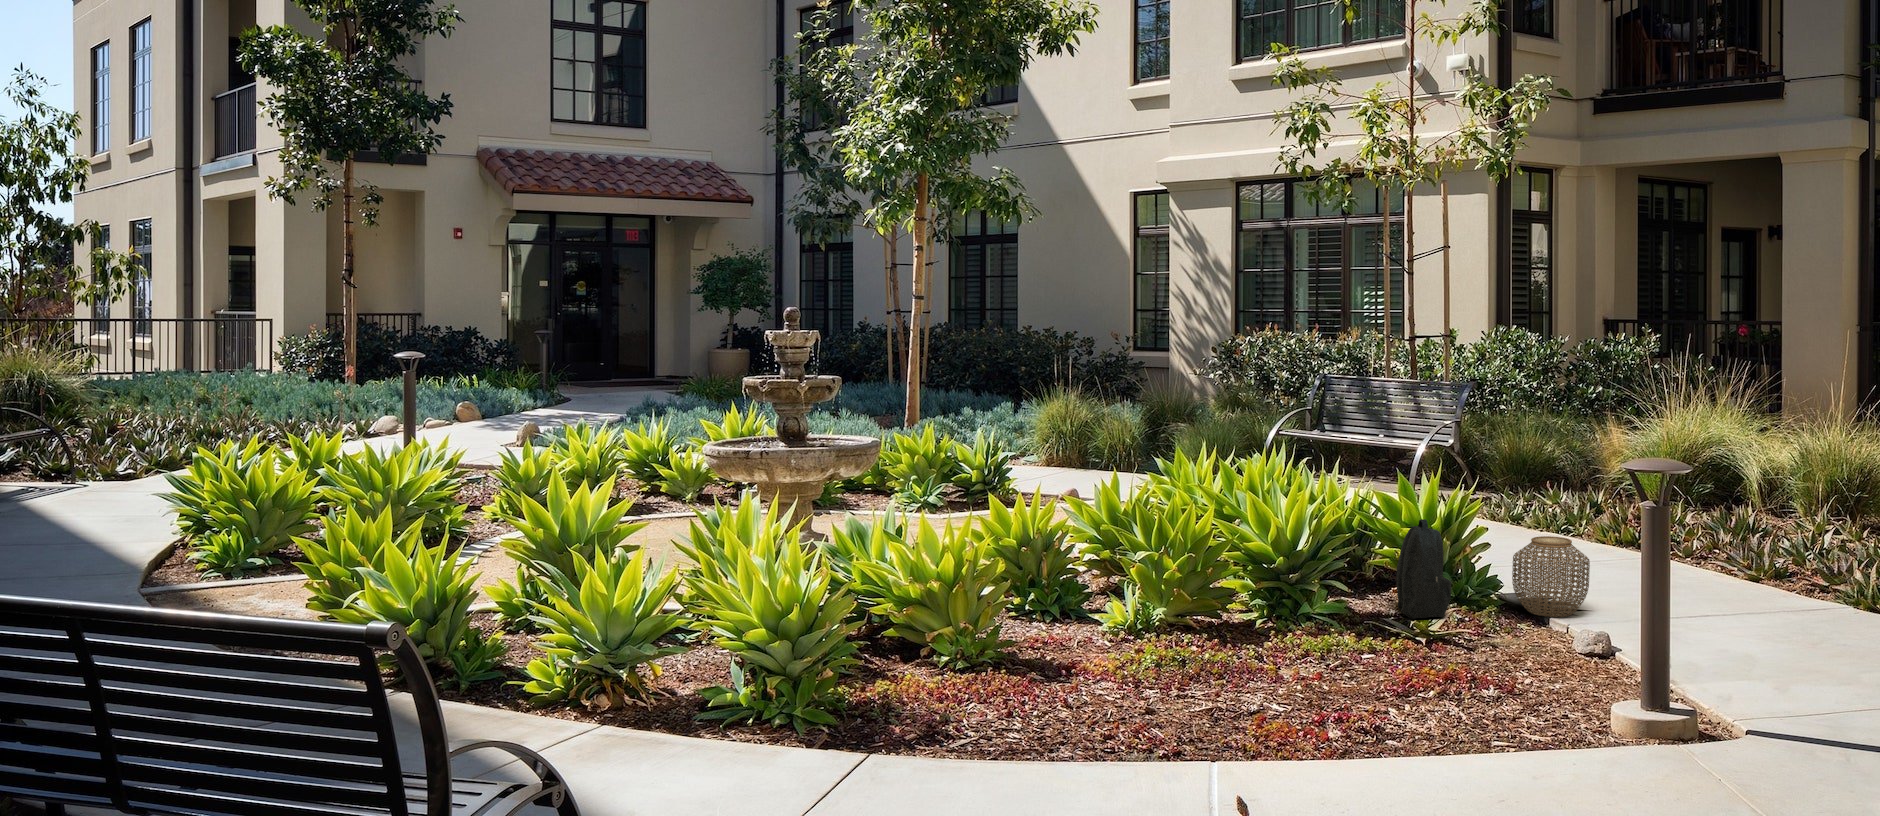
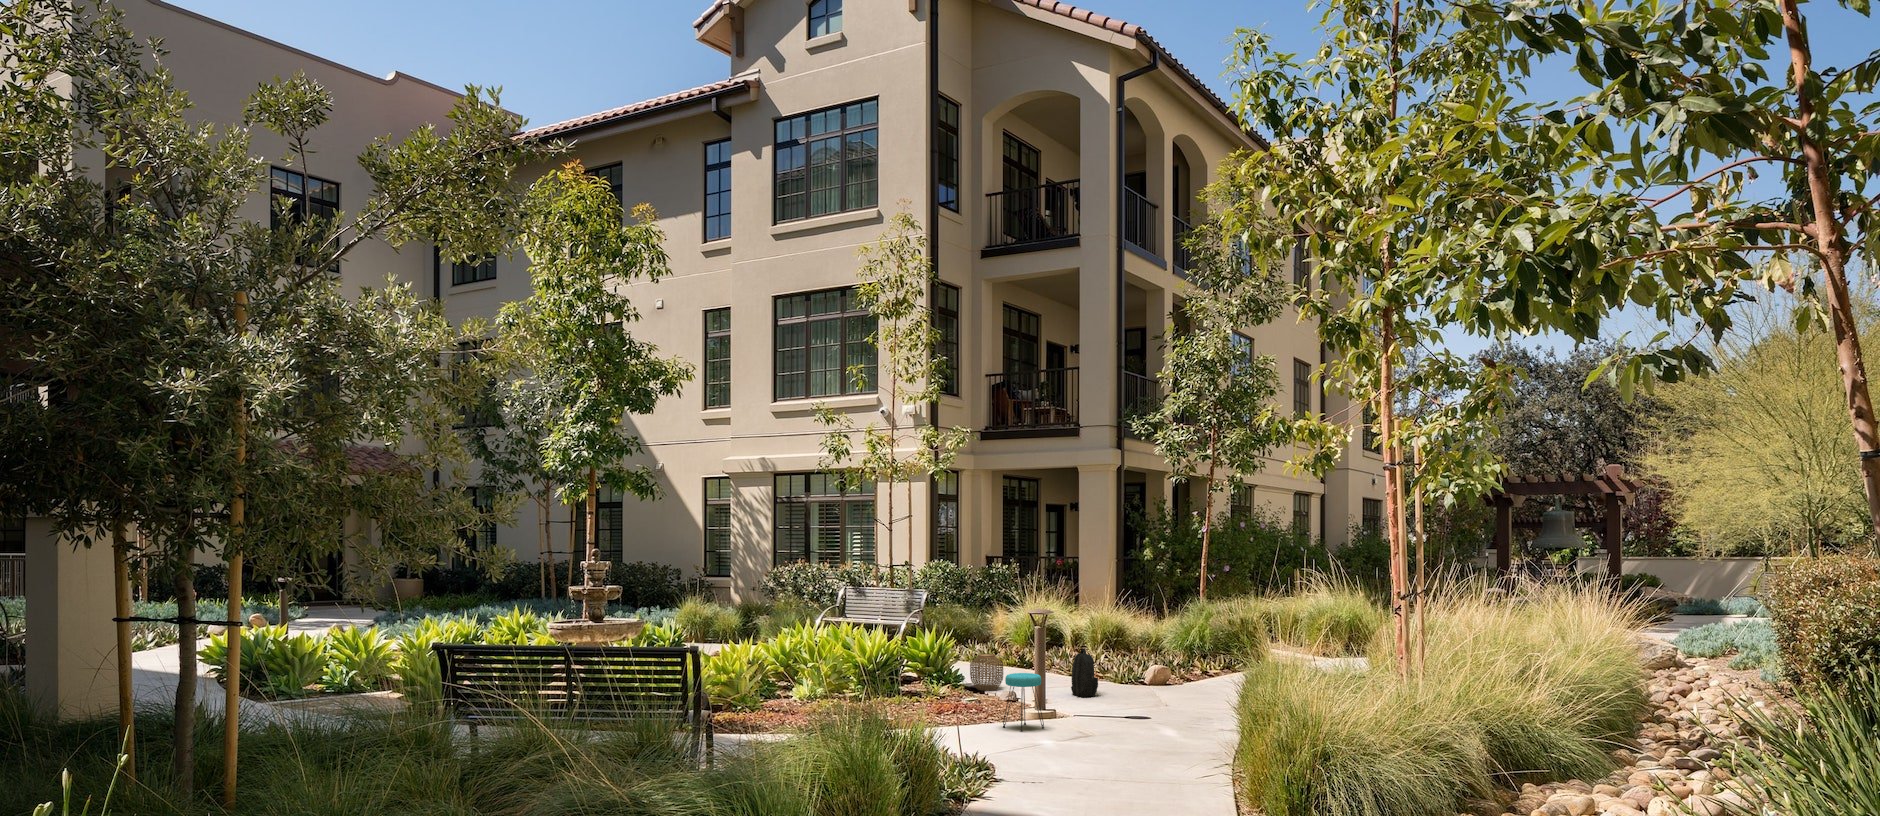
backpack: present [1396,519,1451,619] -> present [1071,650,1098,697]
stool: none [1555,626,1668,778] -> present [1003,673,1044,731]

